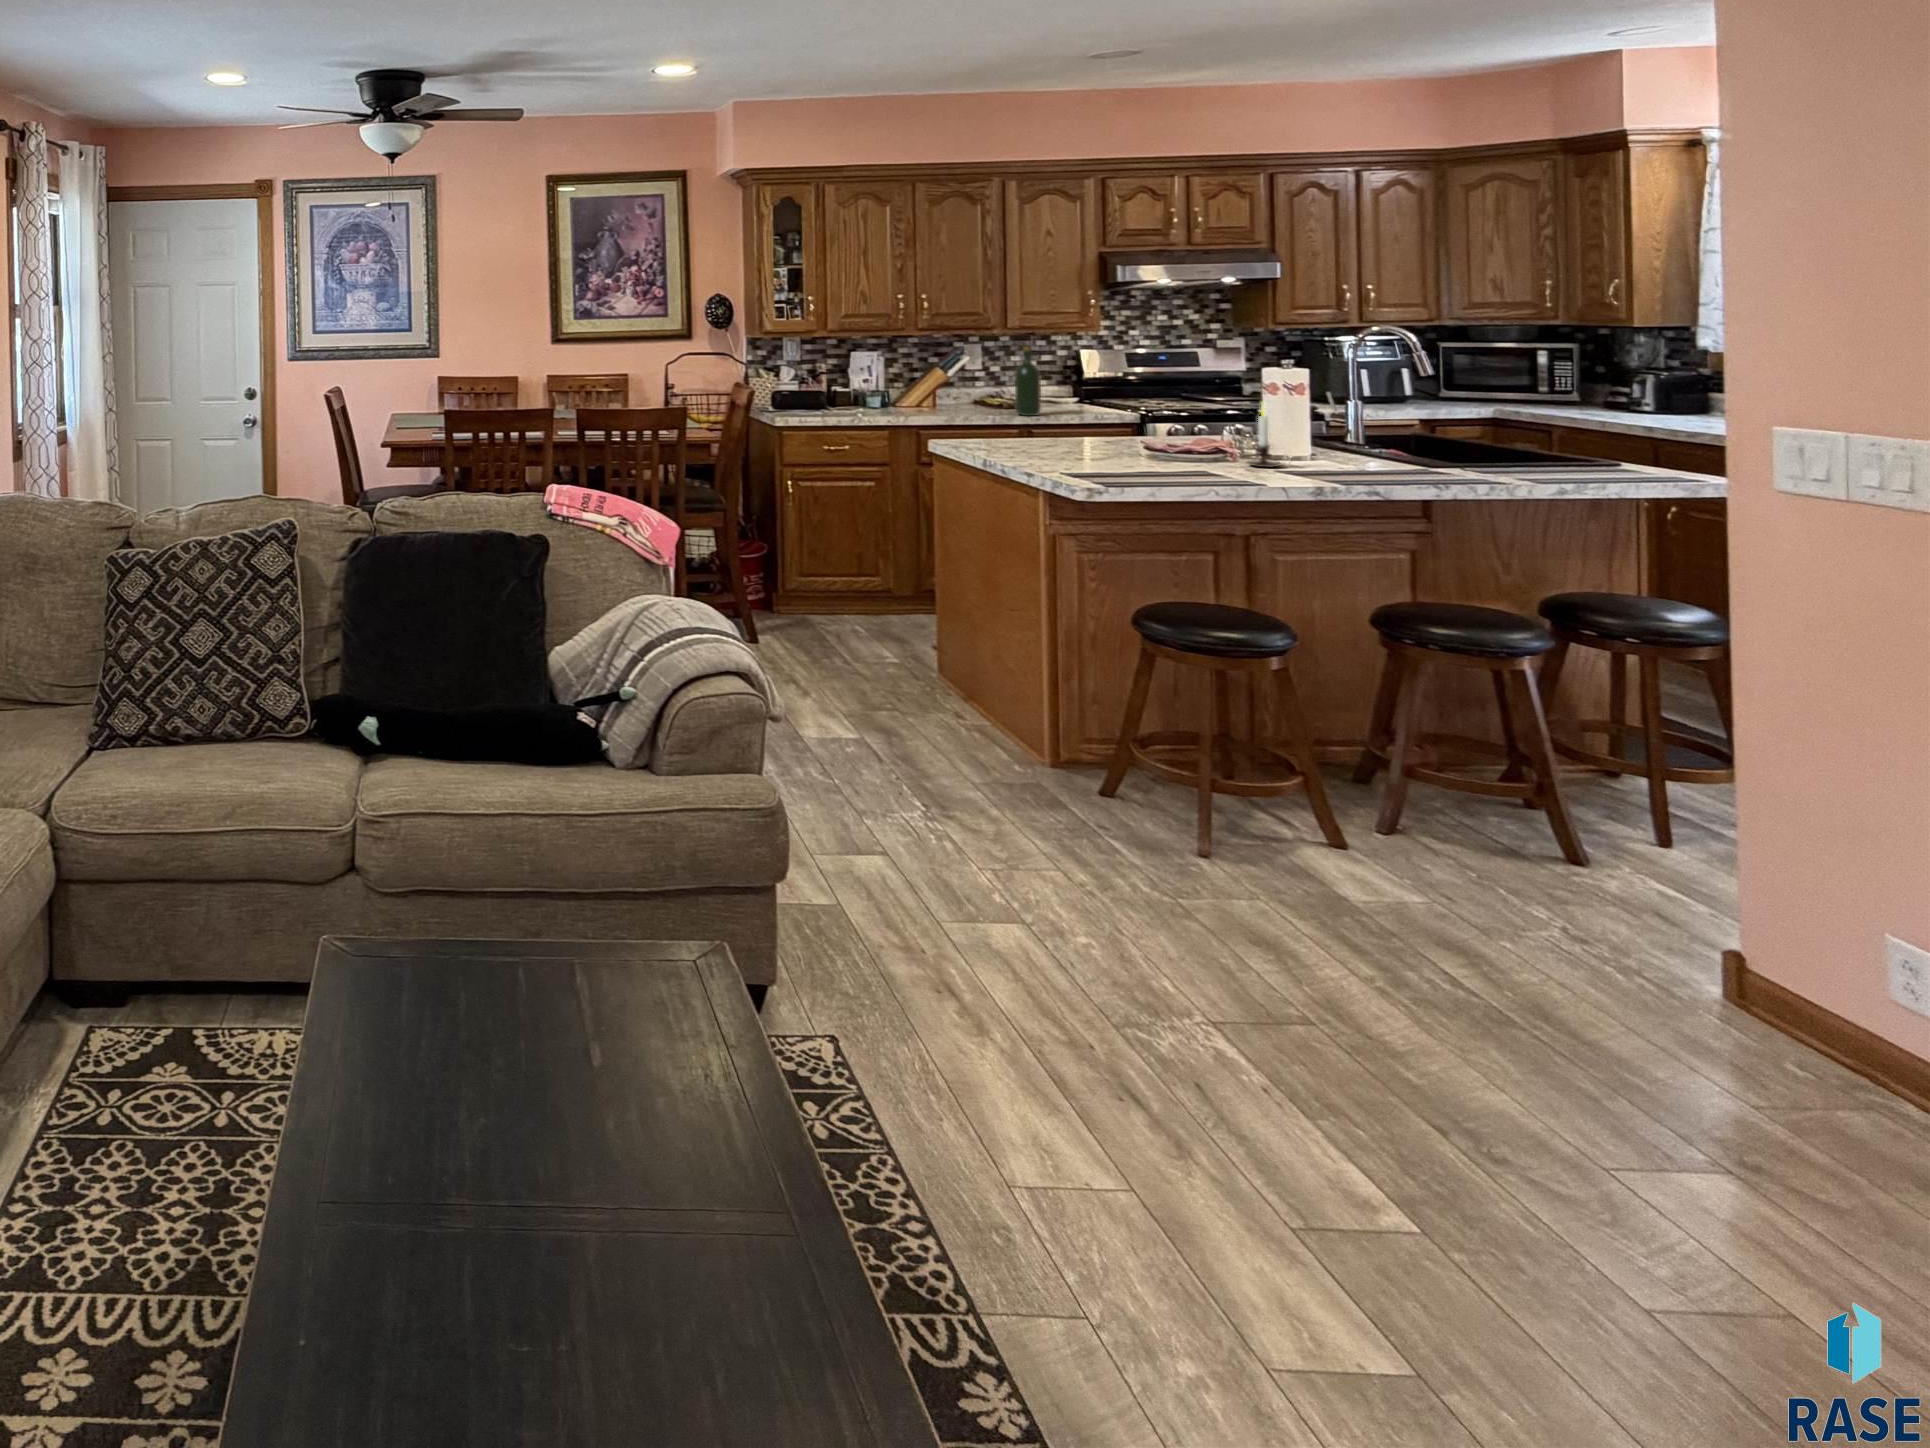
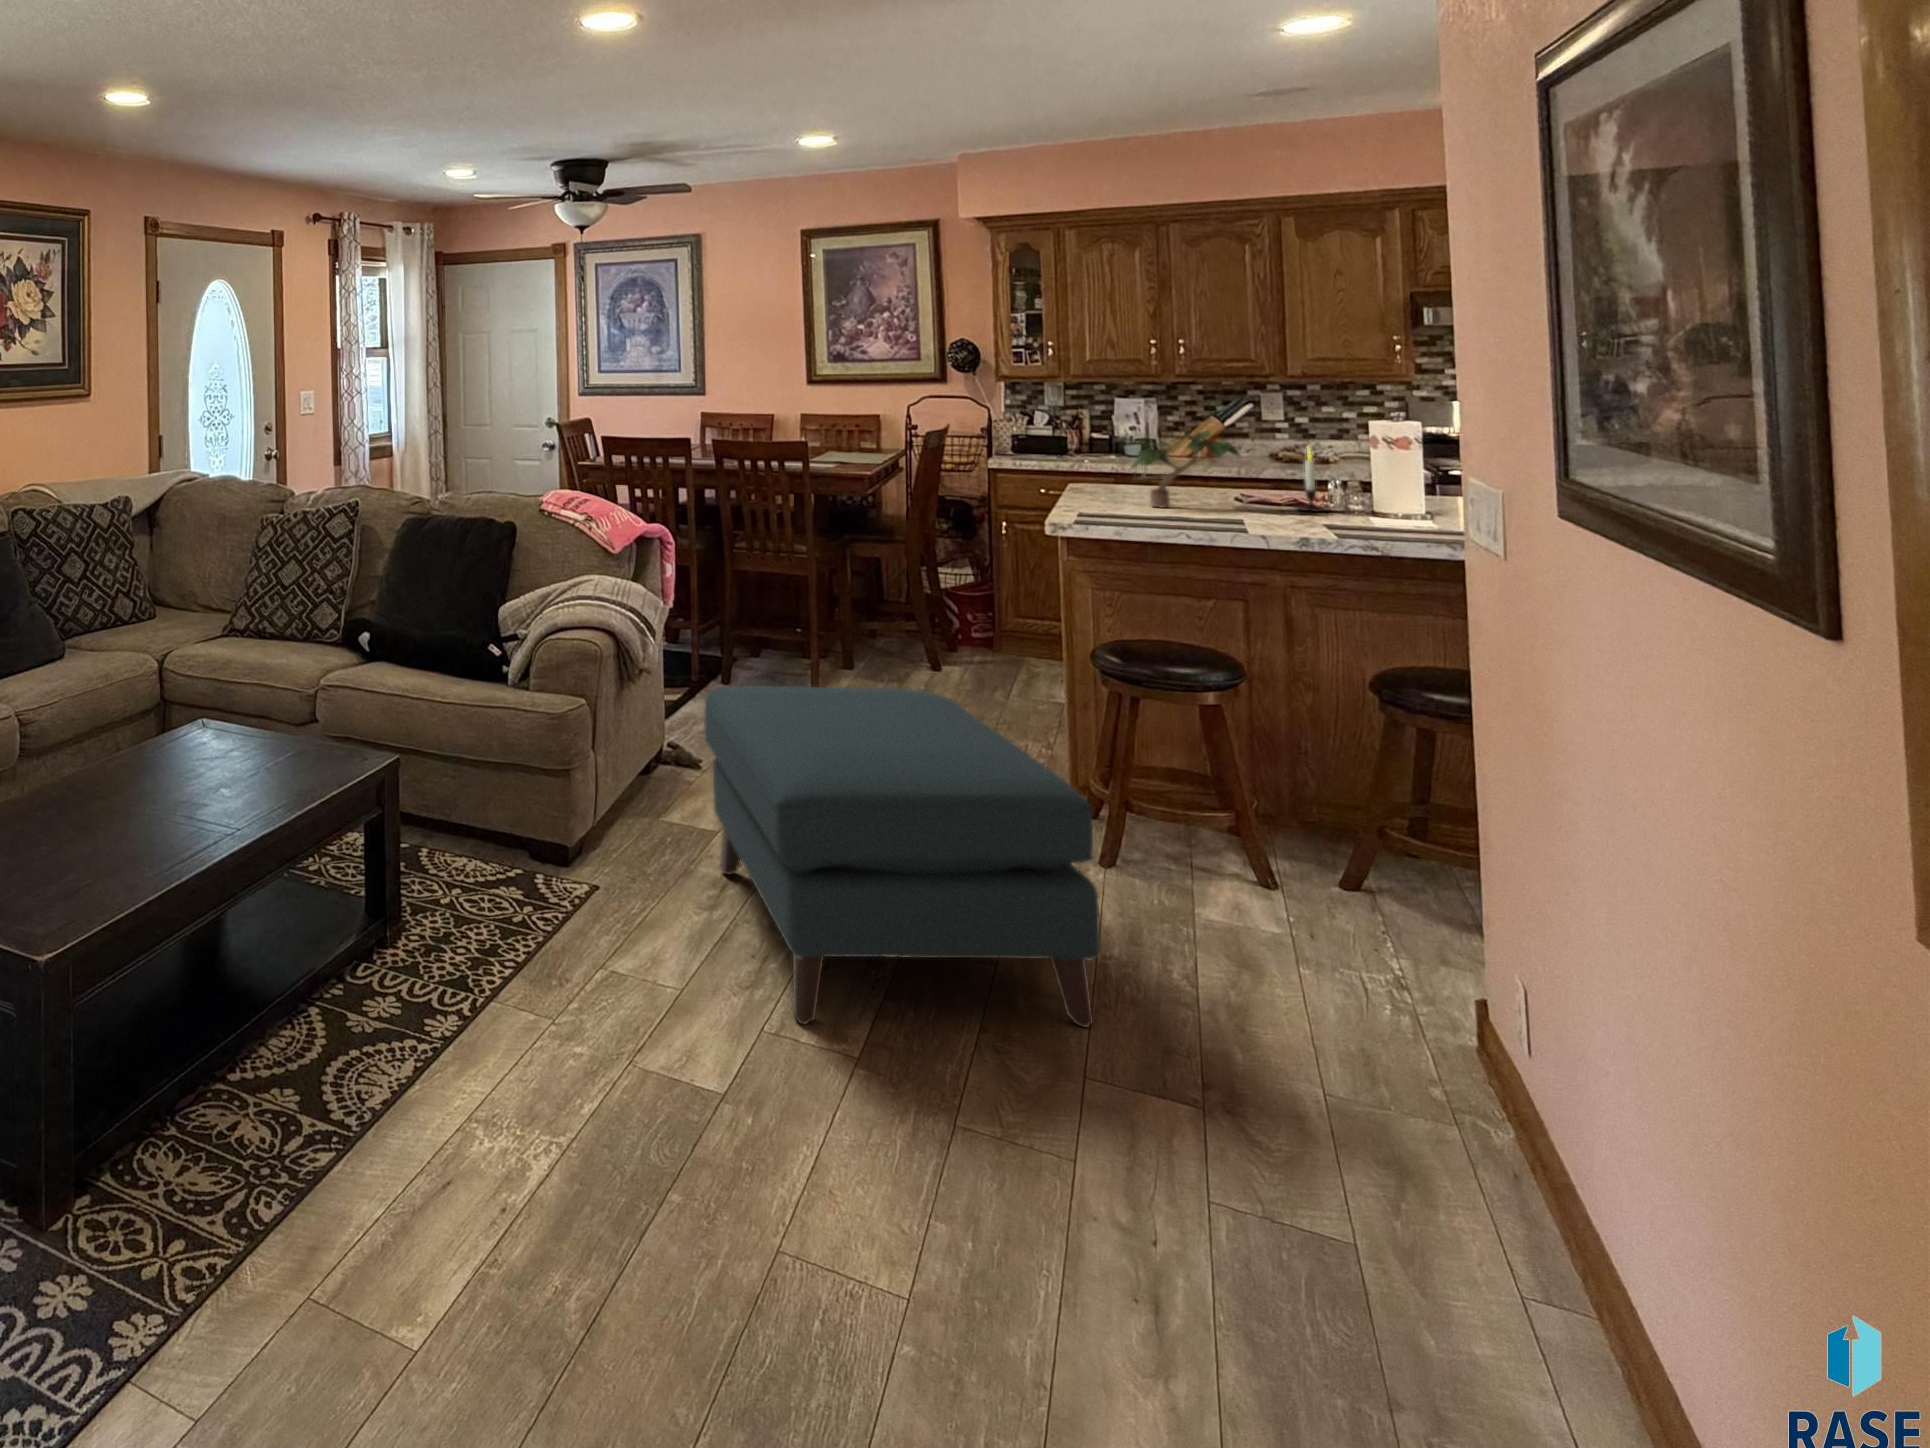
wine bottle: present [1015,347,1041,416] -> none [1259,393,1290,466]
potted plant: none [1104,385,1220,471] -> present [1134,430,1240,508]
ottoman: none [932,721,1627,1260] -> present [704,686,1100,1027]

